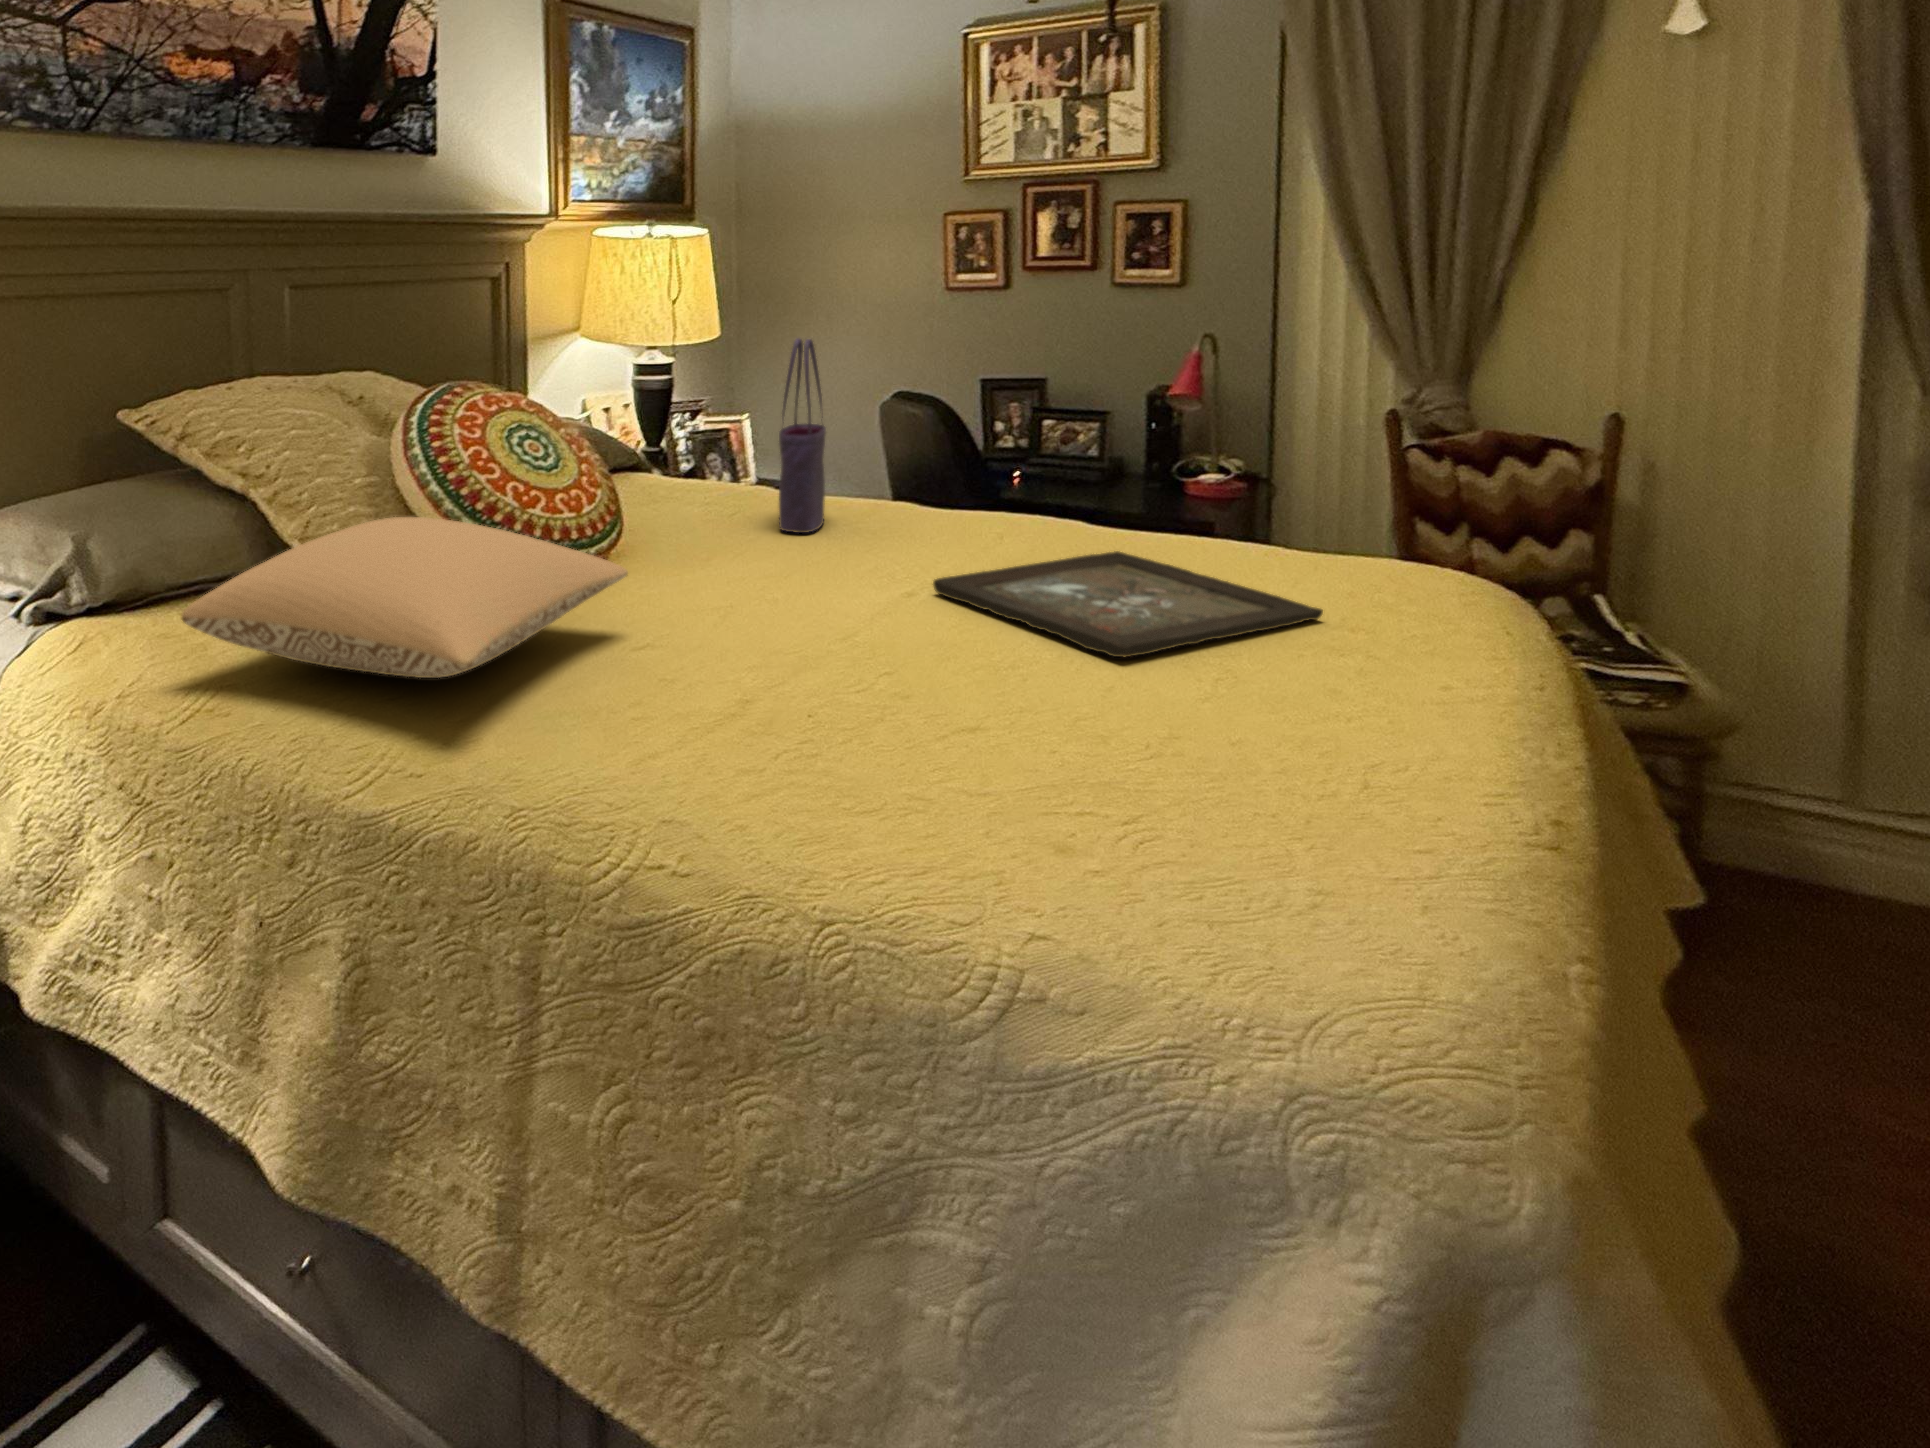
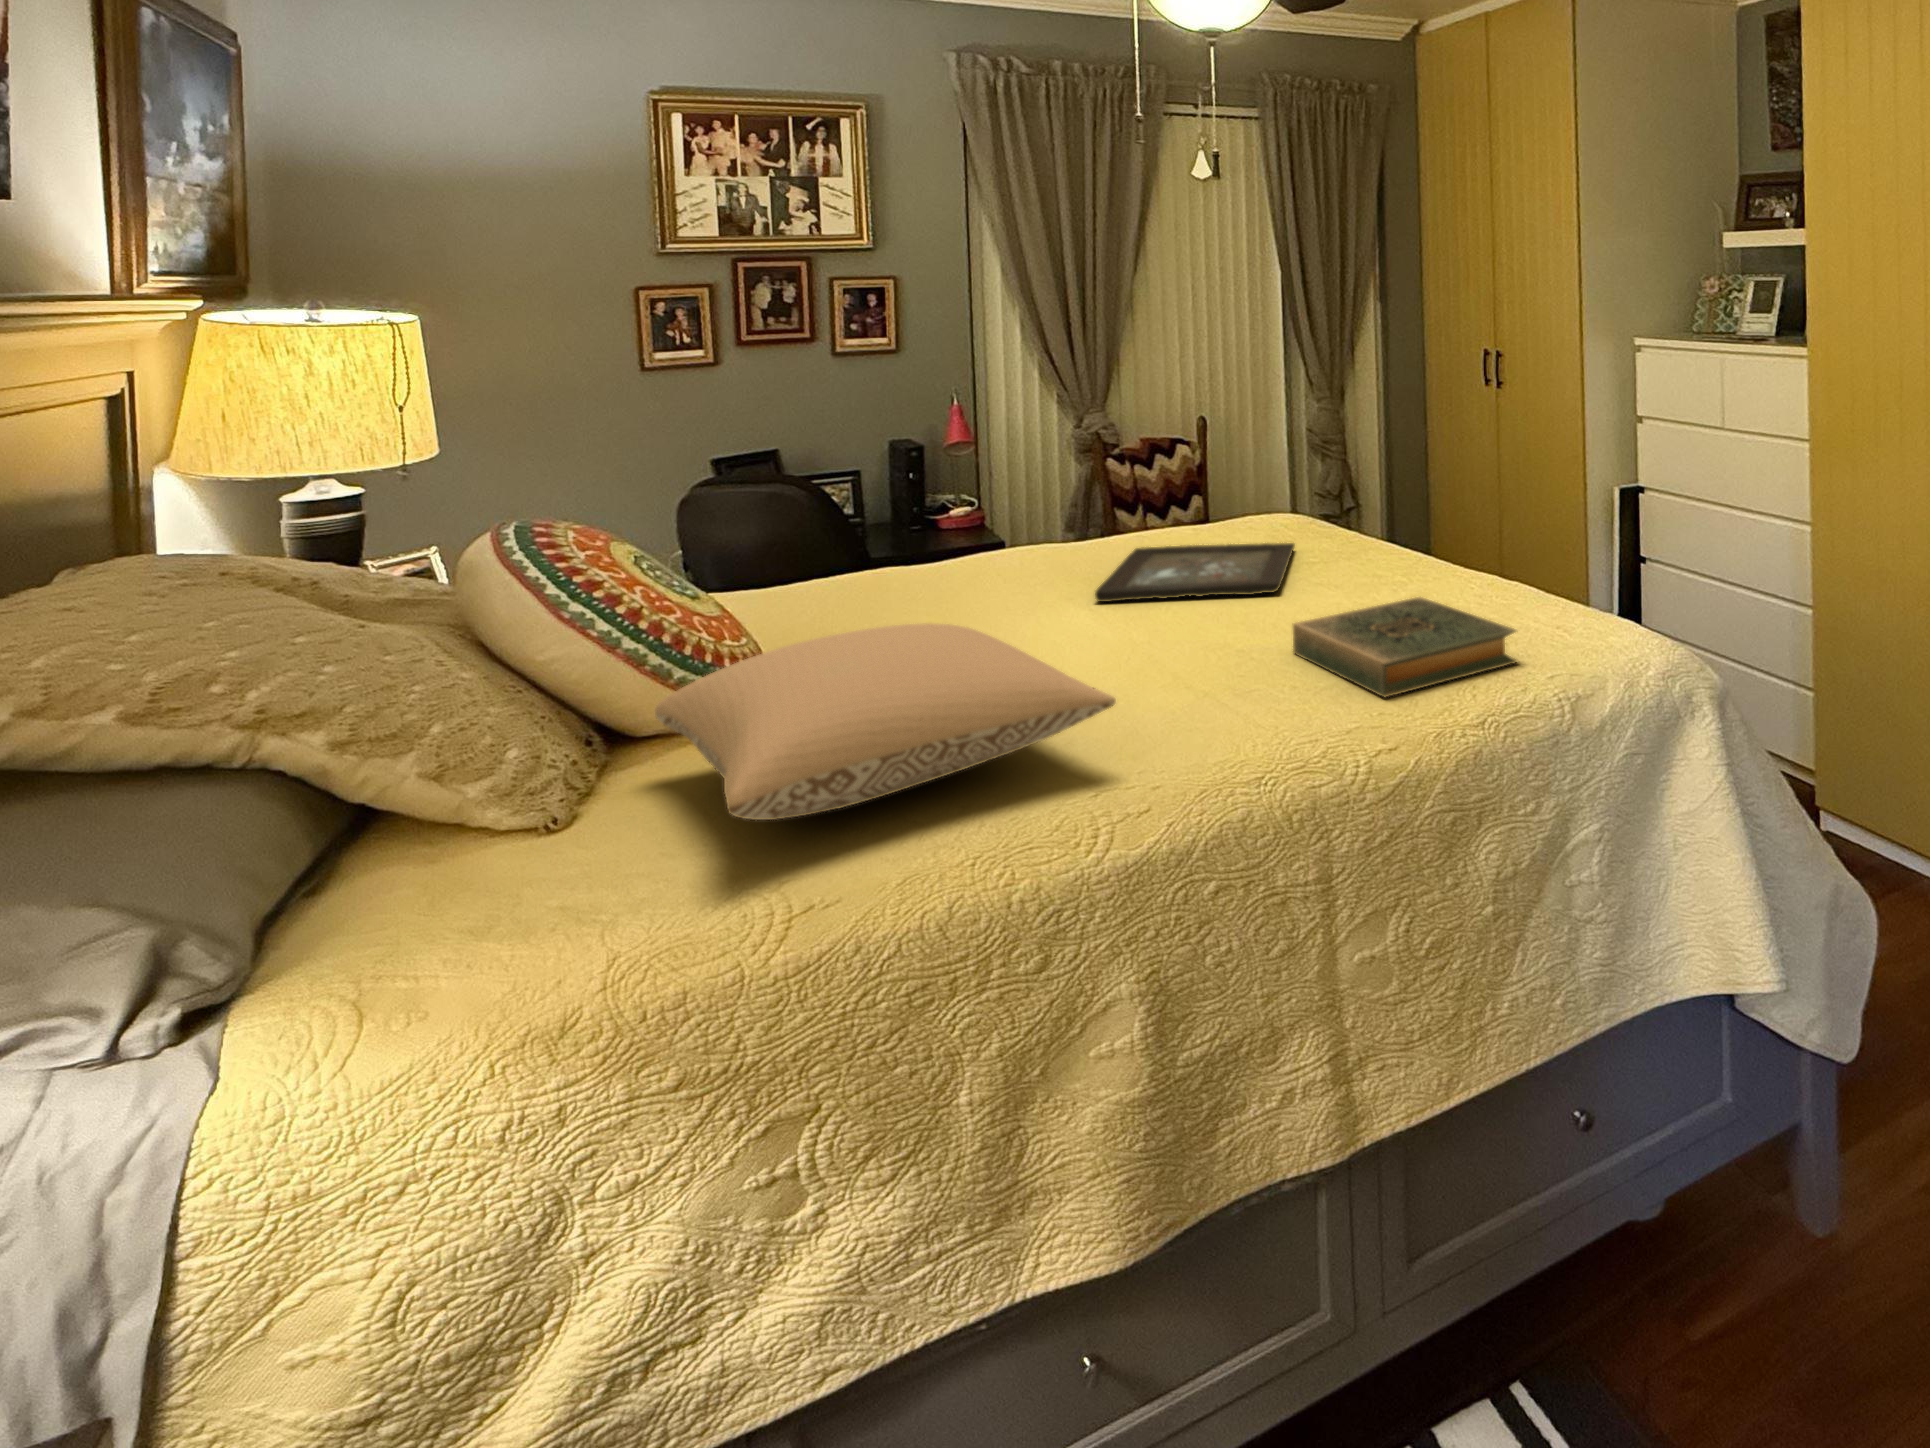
tote bag: present [779,339,826,533] -> none [829,419,891,609]
hardback book: none [824,689,1173,919] -> present [1293,597,1517,697]

